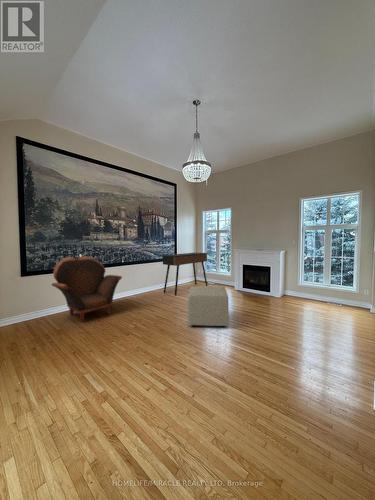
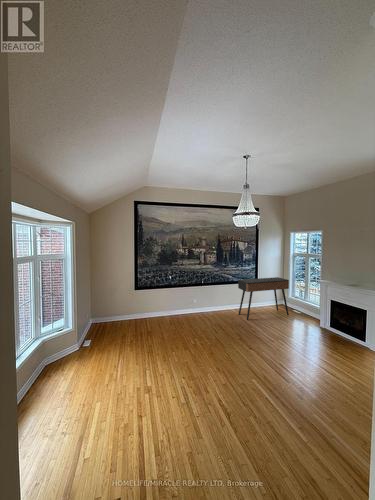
armchair: present [52,256,122,322] -> none [148,278,195,330]
ottoman: present [188,286,229,327] -> none [235,320,280,369]

